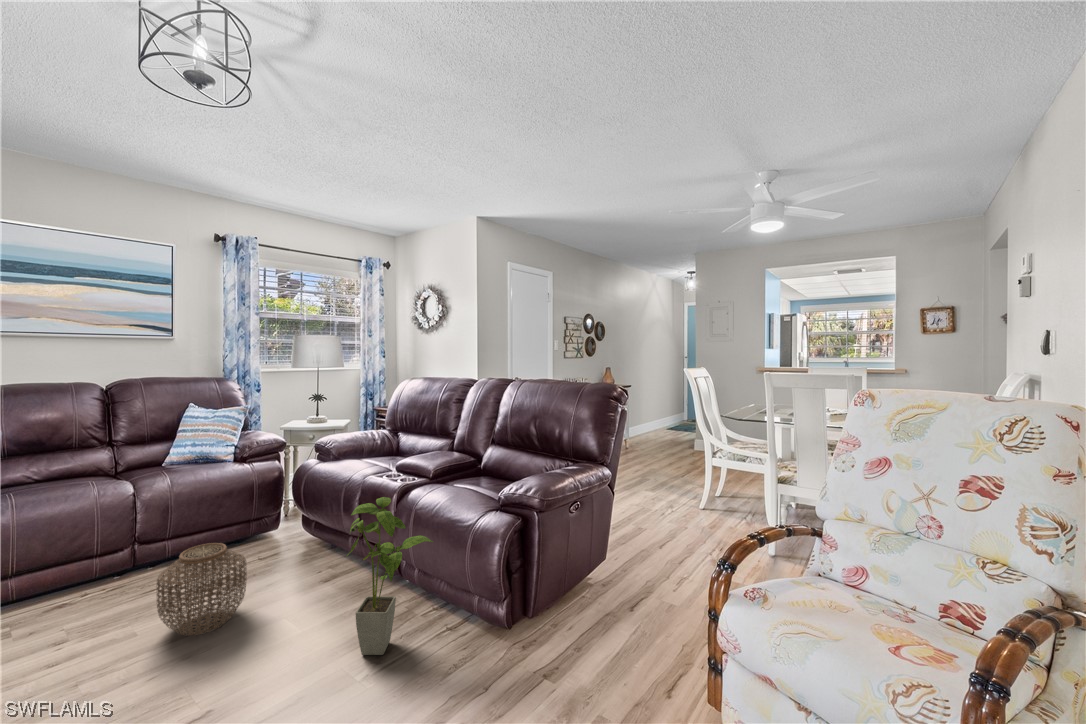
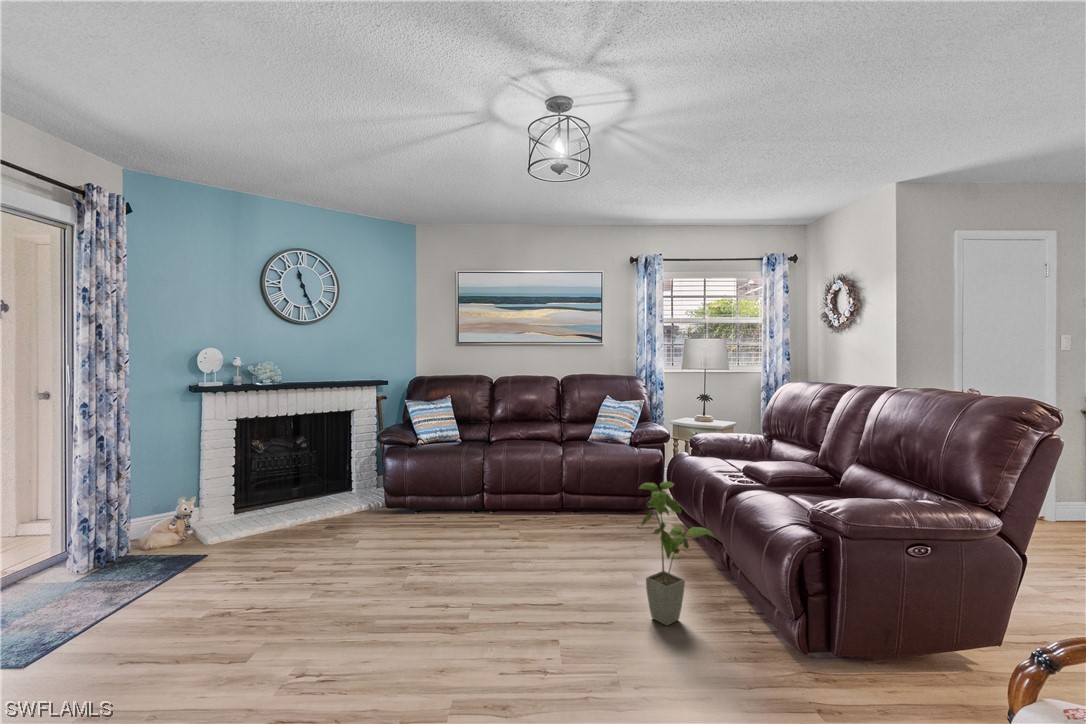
woven basket: present [157,543,247,635] -> none [549,496,602,560]

